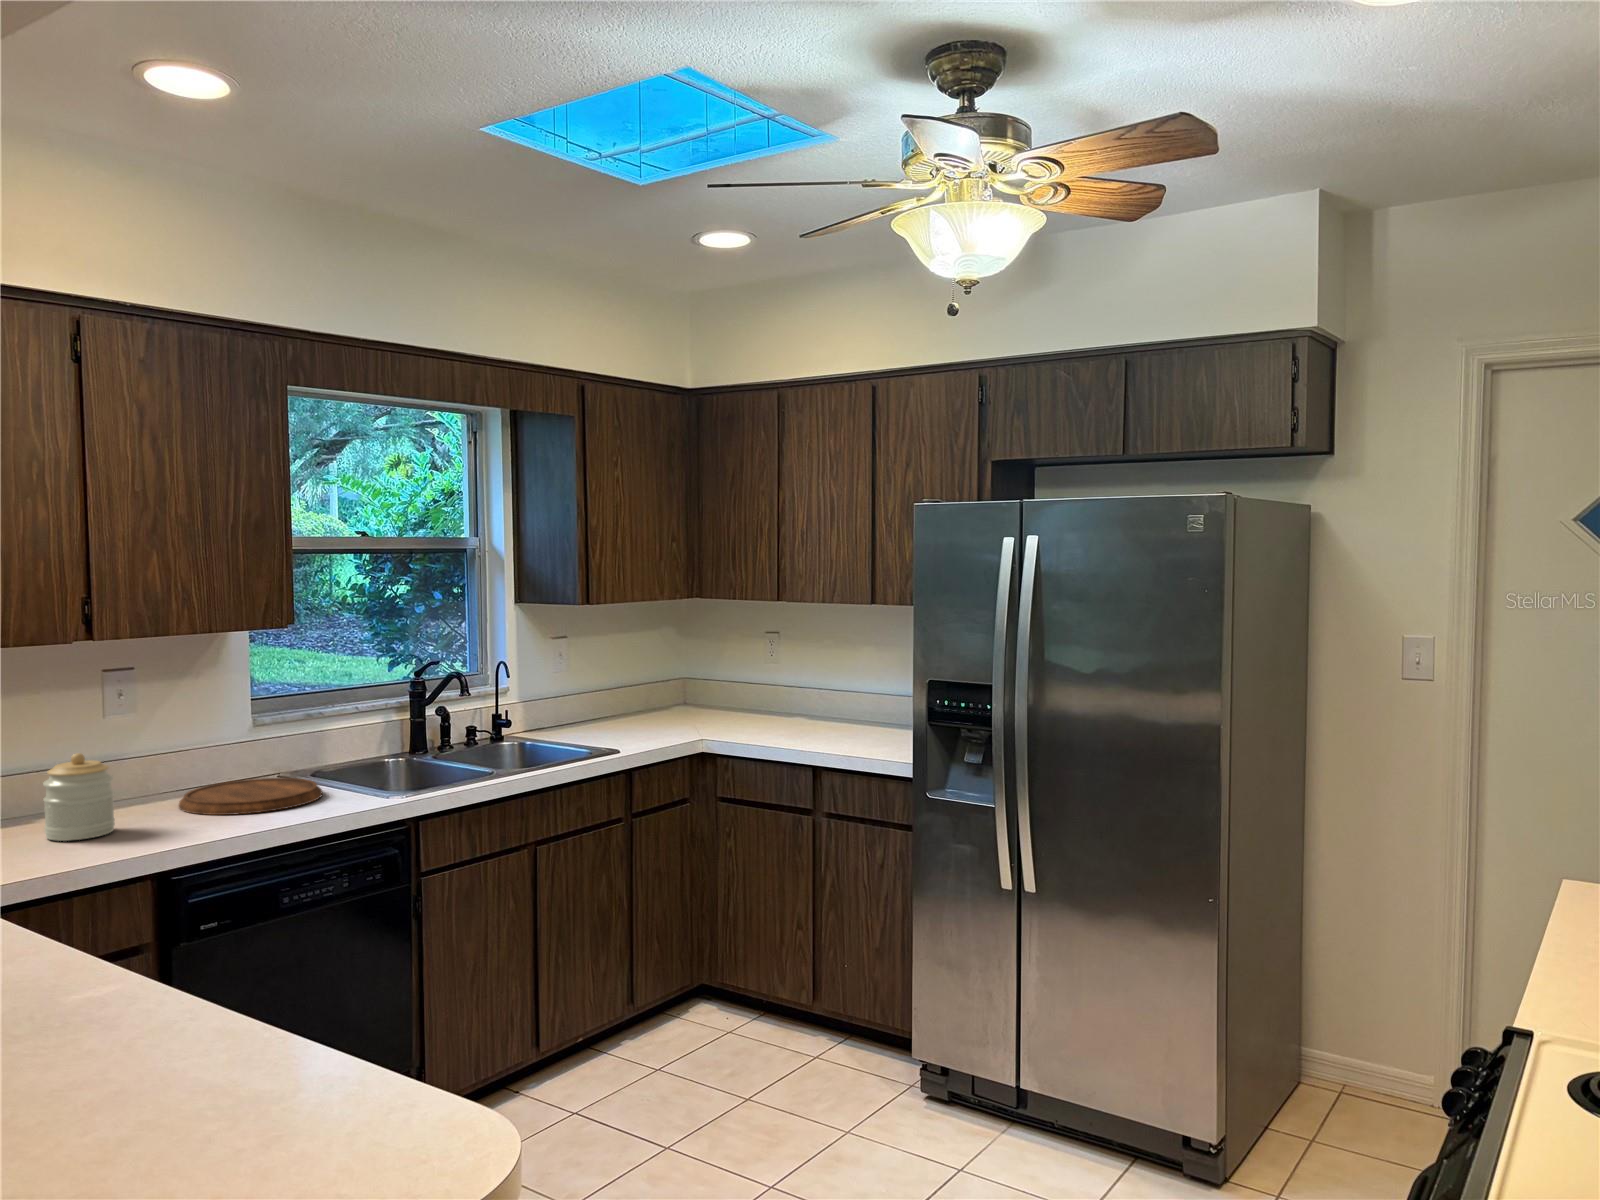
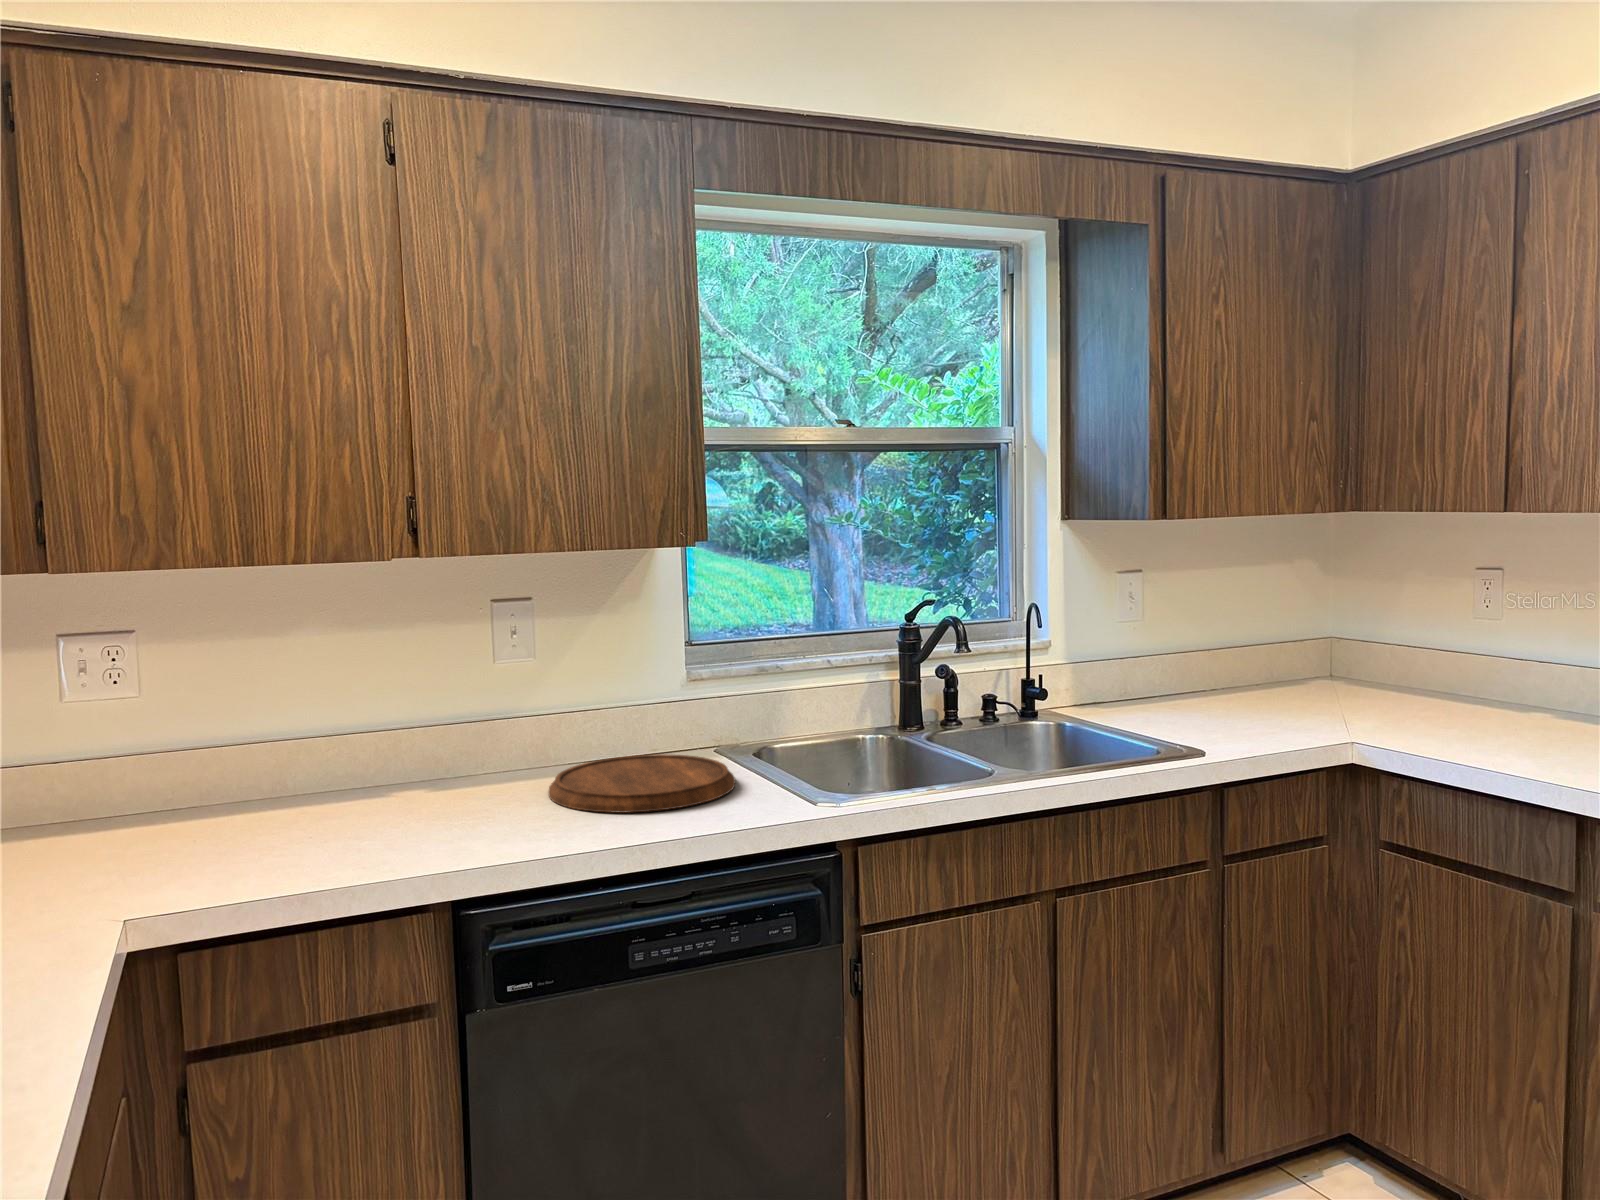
jar: present [43,753,115,841] -> none [347,710,439,832]

